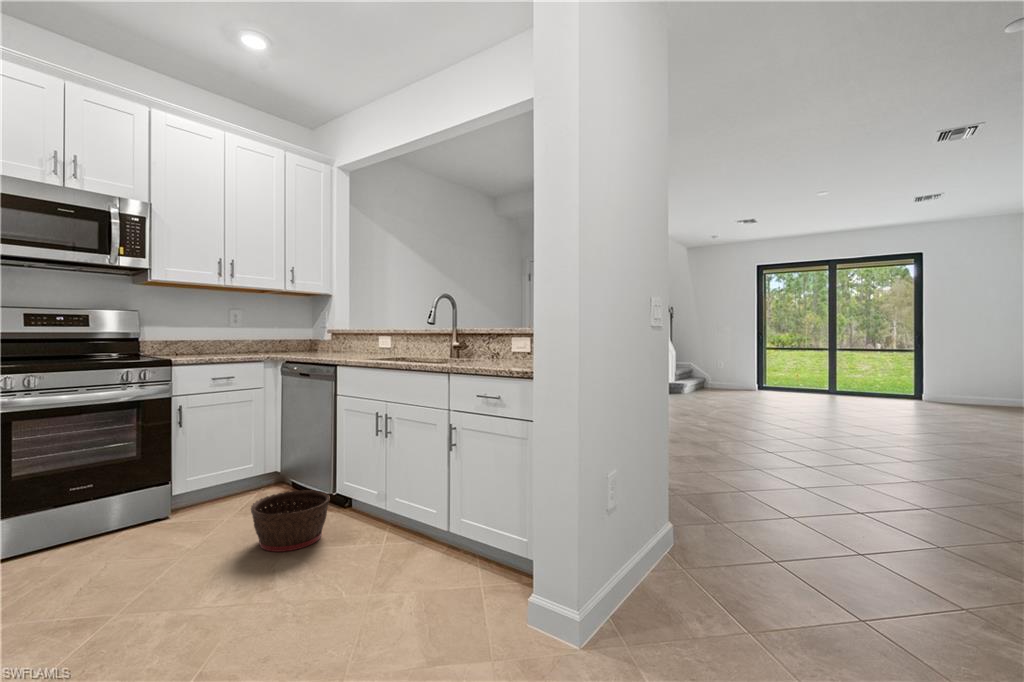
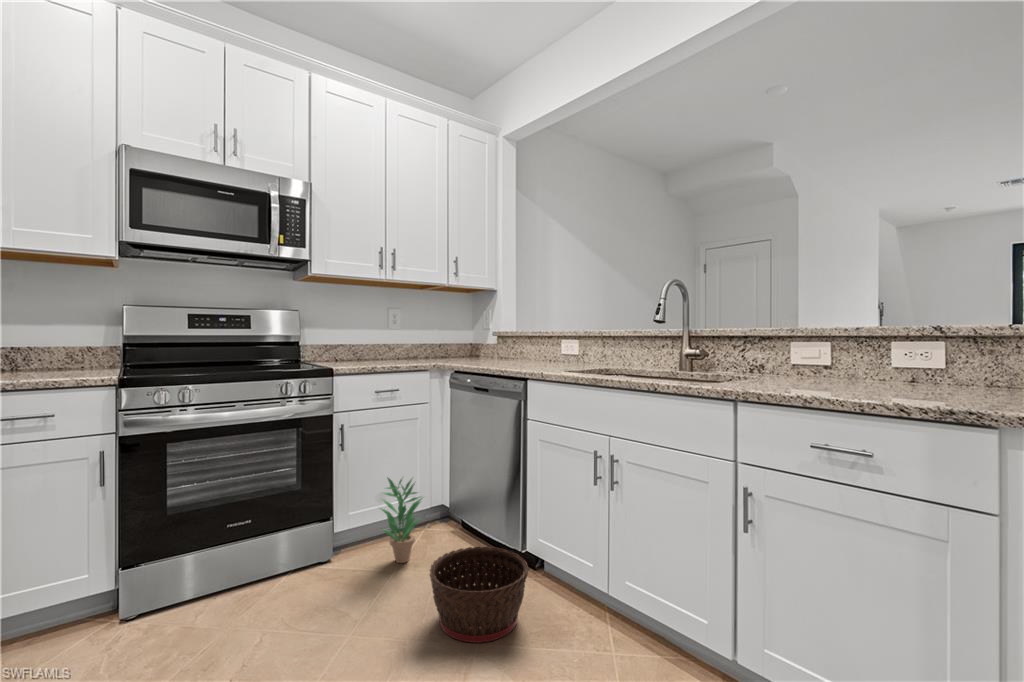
potted plant: none [212,444,255,514] -> present [379,478,422,563]

